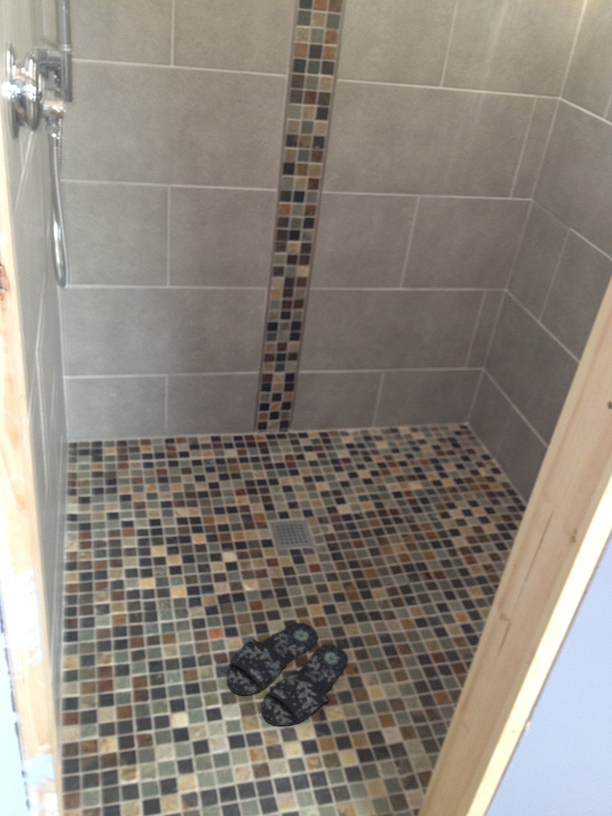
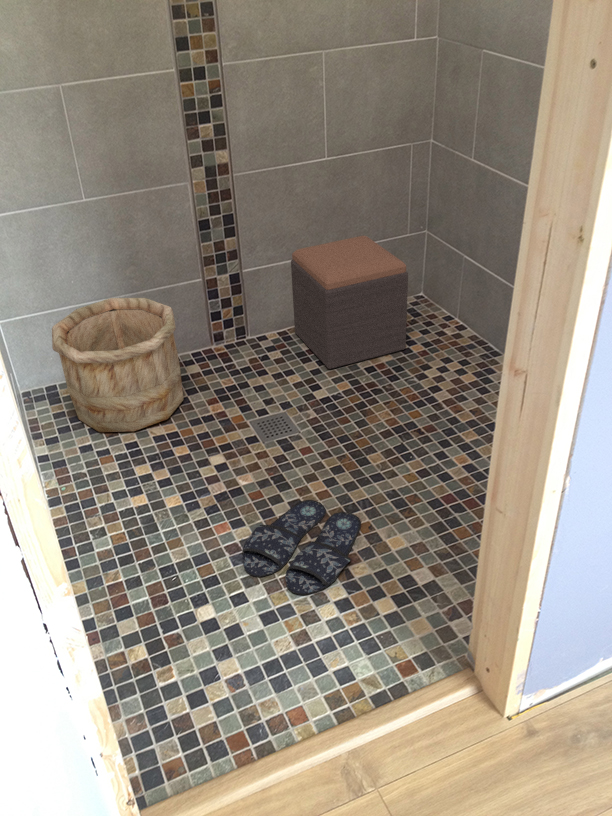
footstool: none [336,363,454,485] -> present [291,236,408,369]
wooden bucket: none [105,375,224,508] -> present [52,298,183,432]

